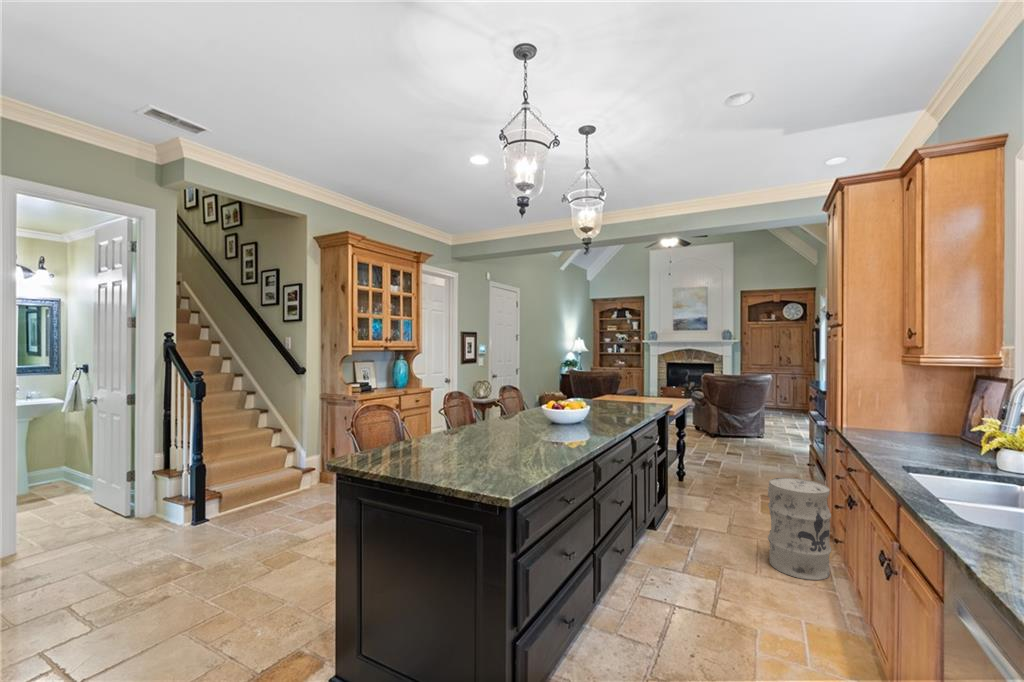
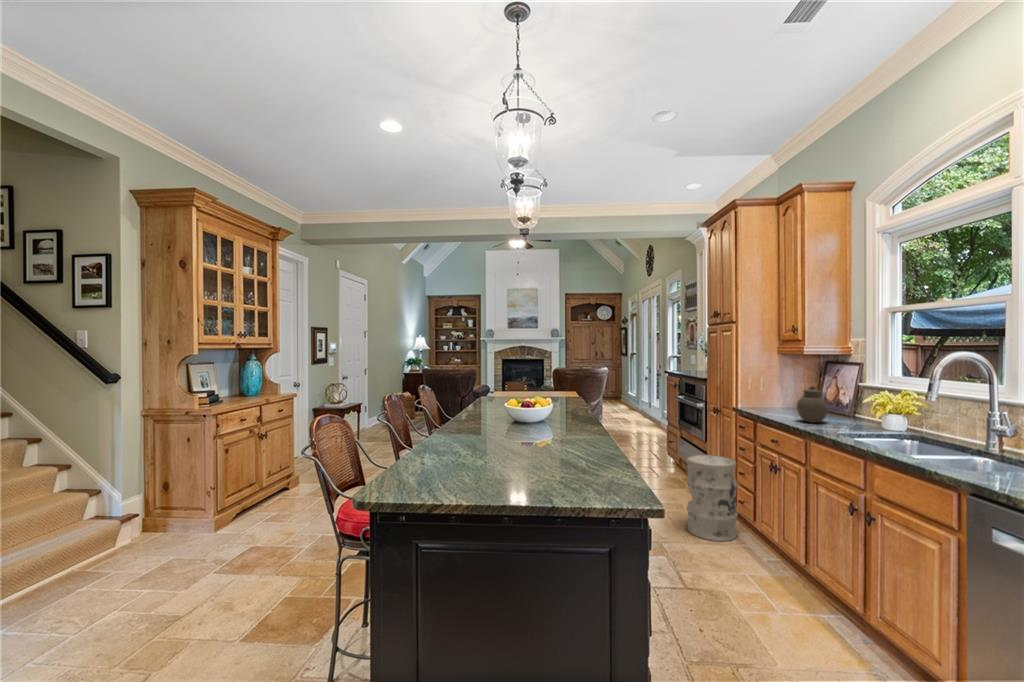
jar: none [877,407,919,452] -> present [797,386,828,423]

